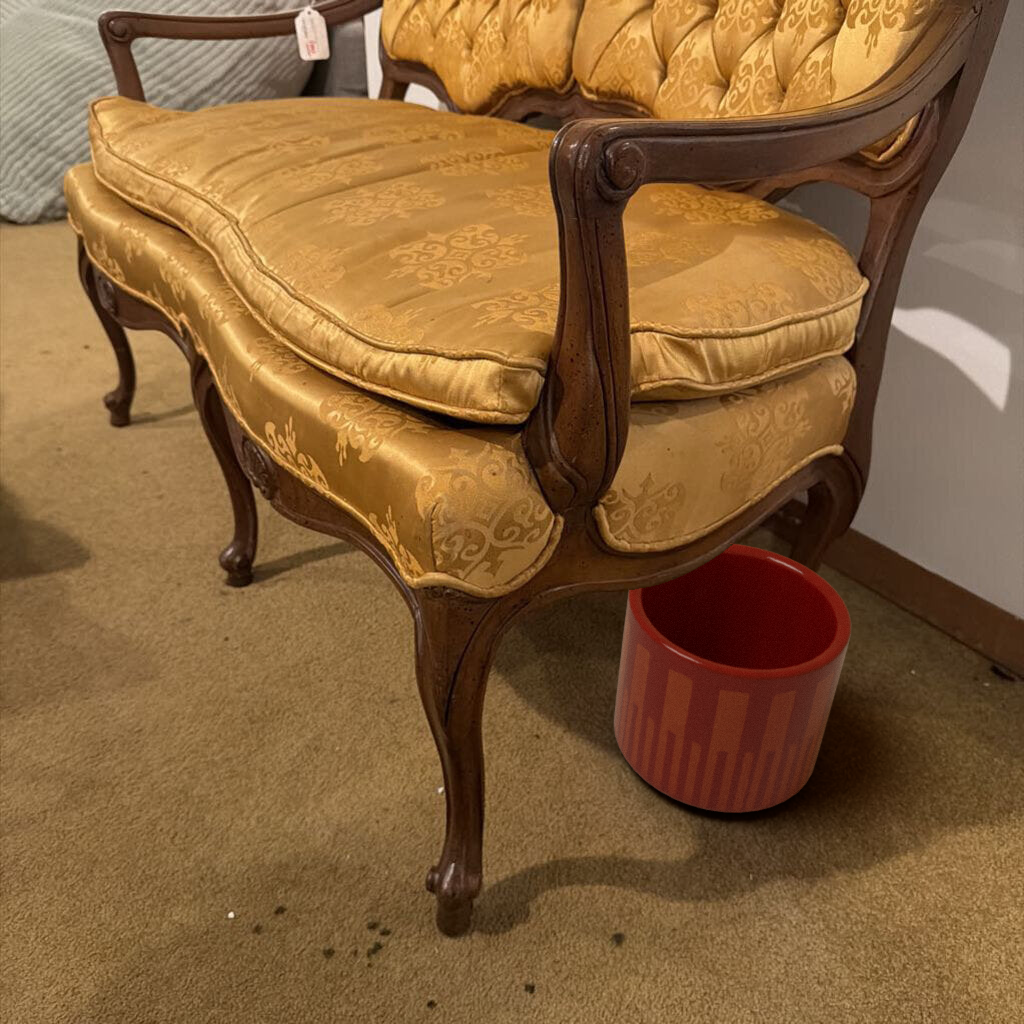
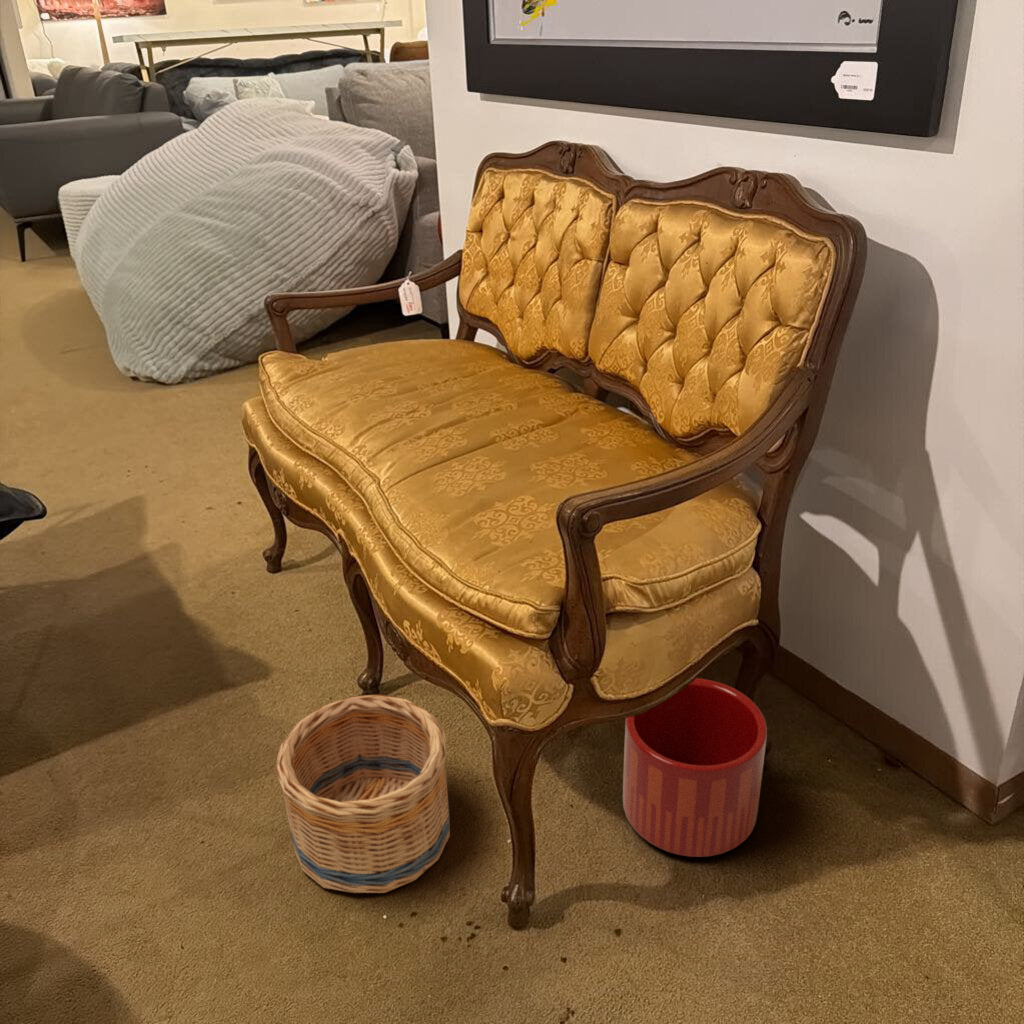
basket: none [46,563,348,877] -> present [275,694,450,893]

